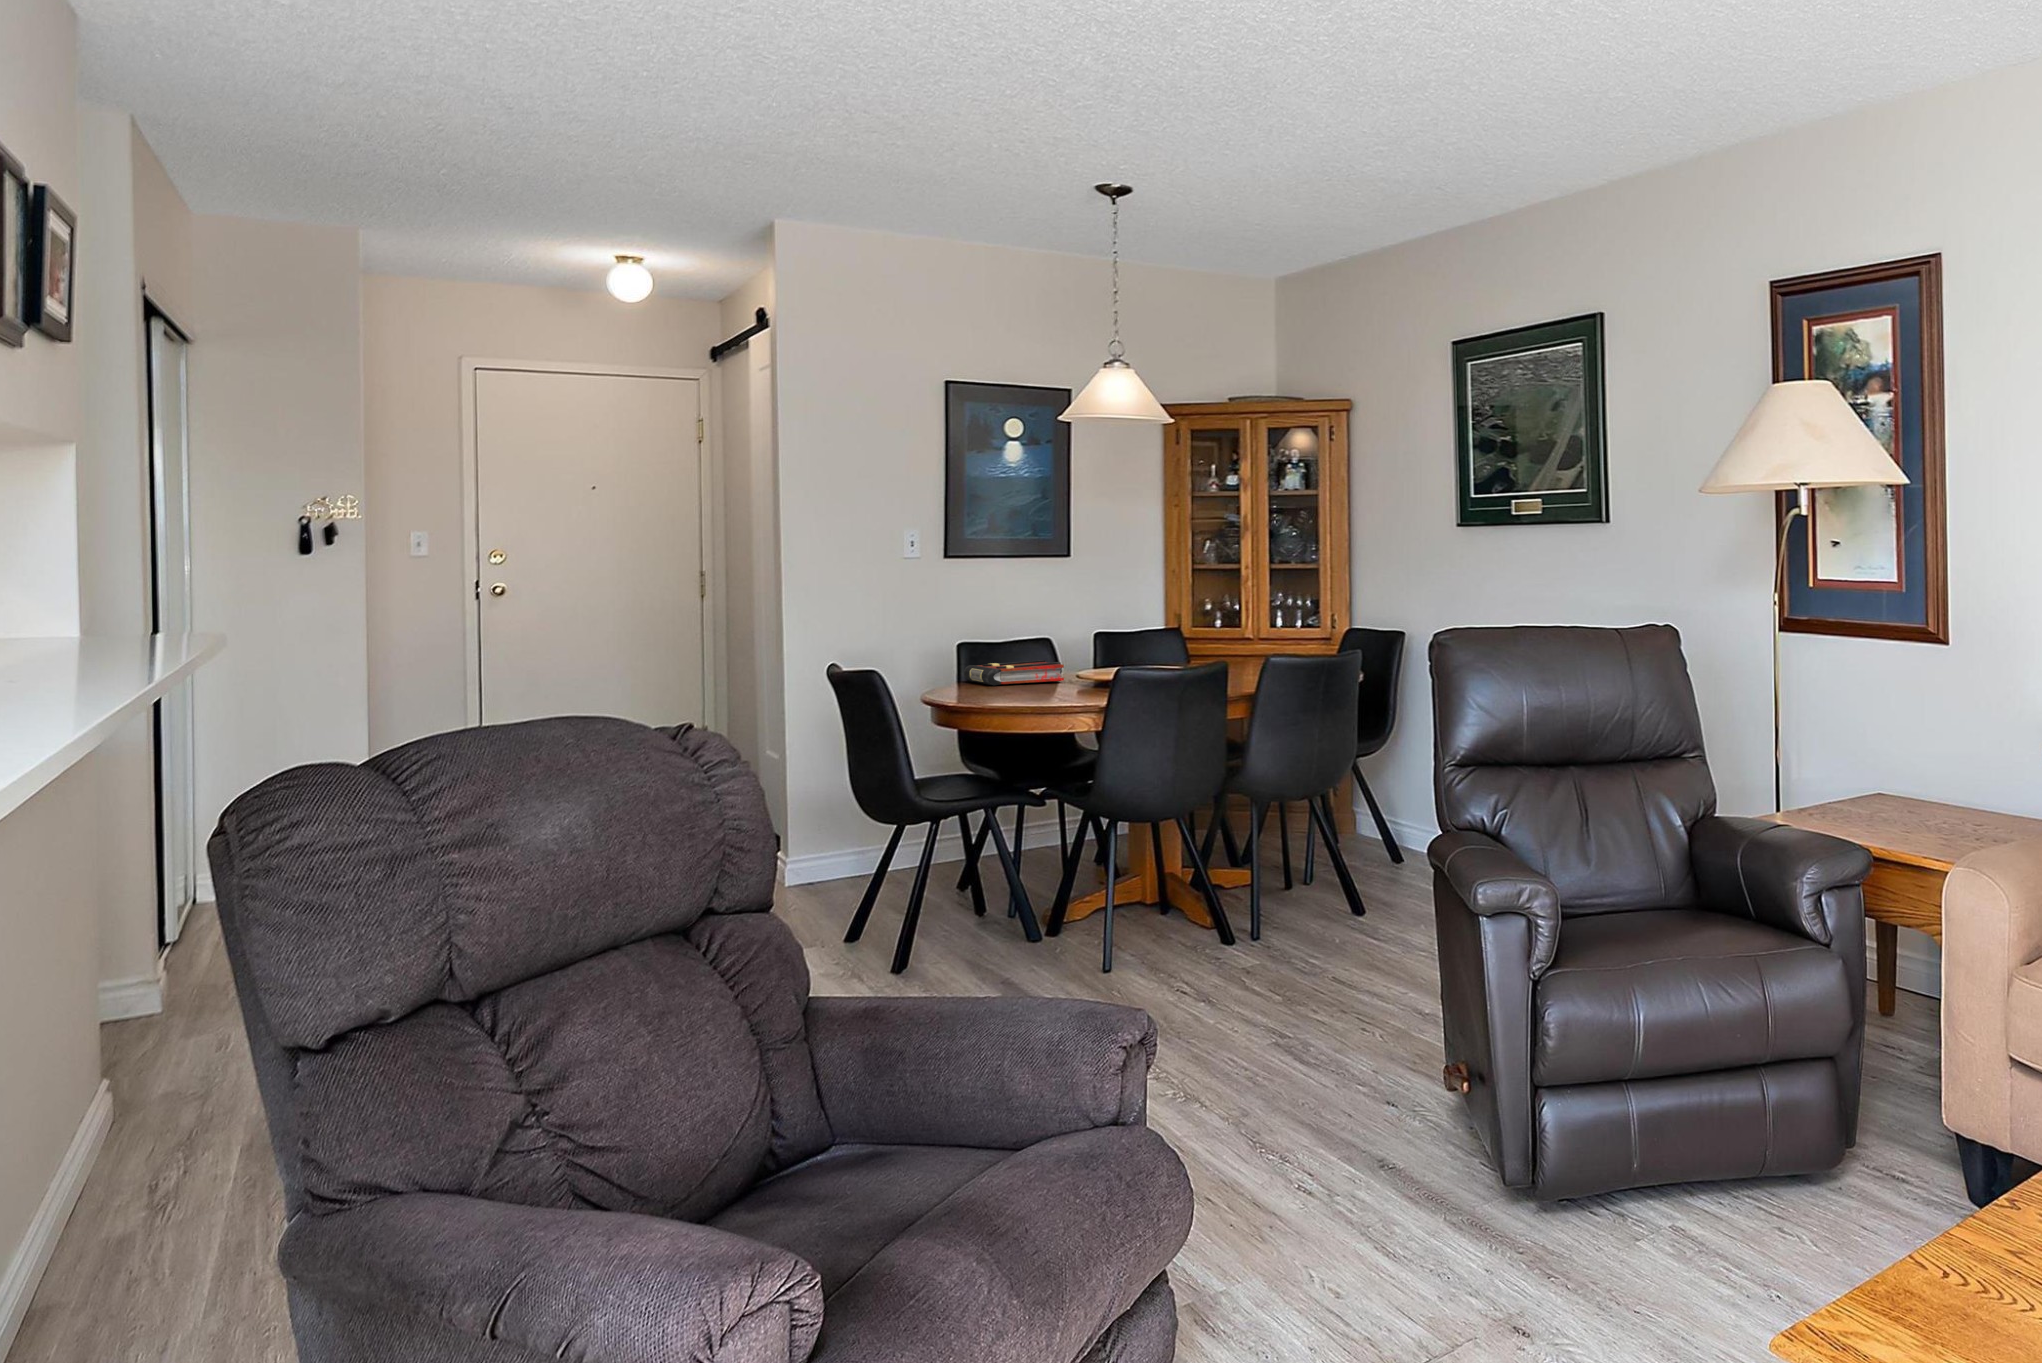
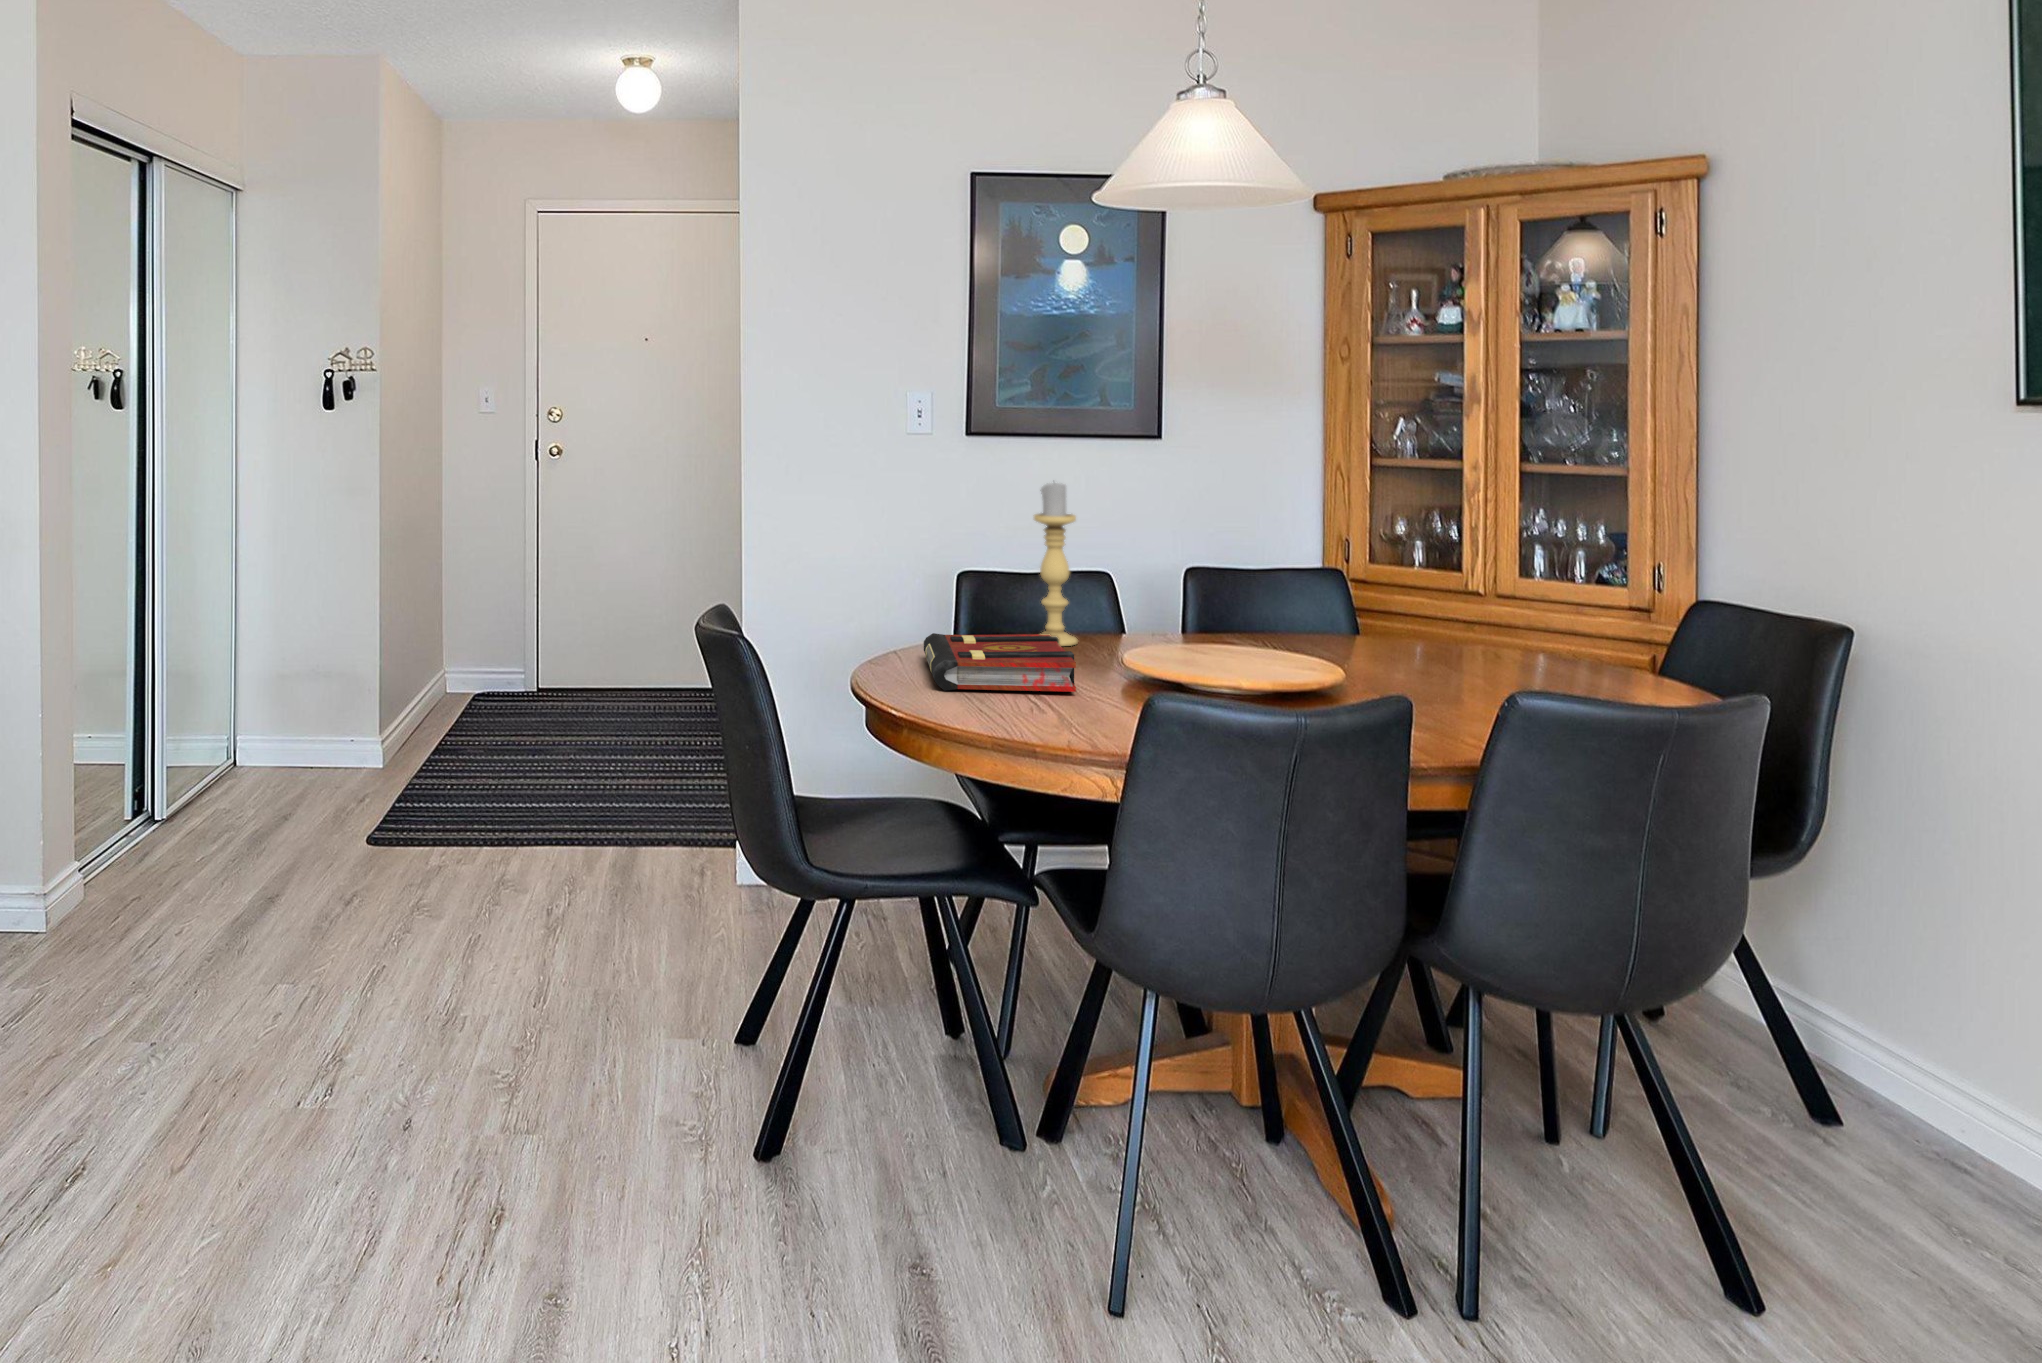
candle holder: none [1014,577,1042,675] -> present [1034,483,1078,646]

